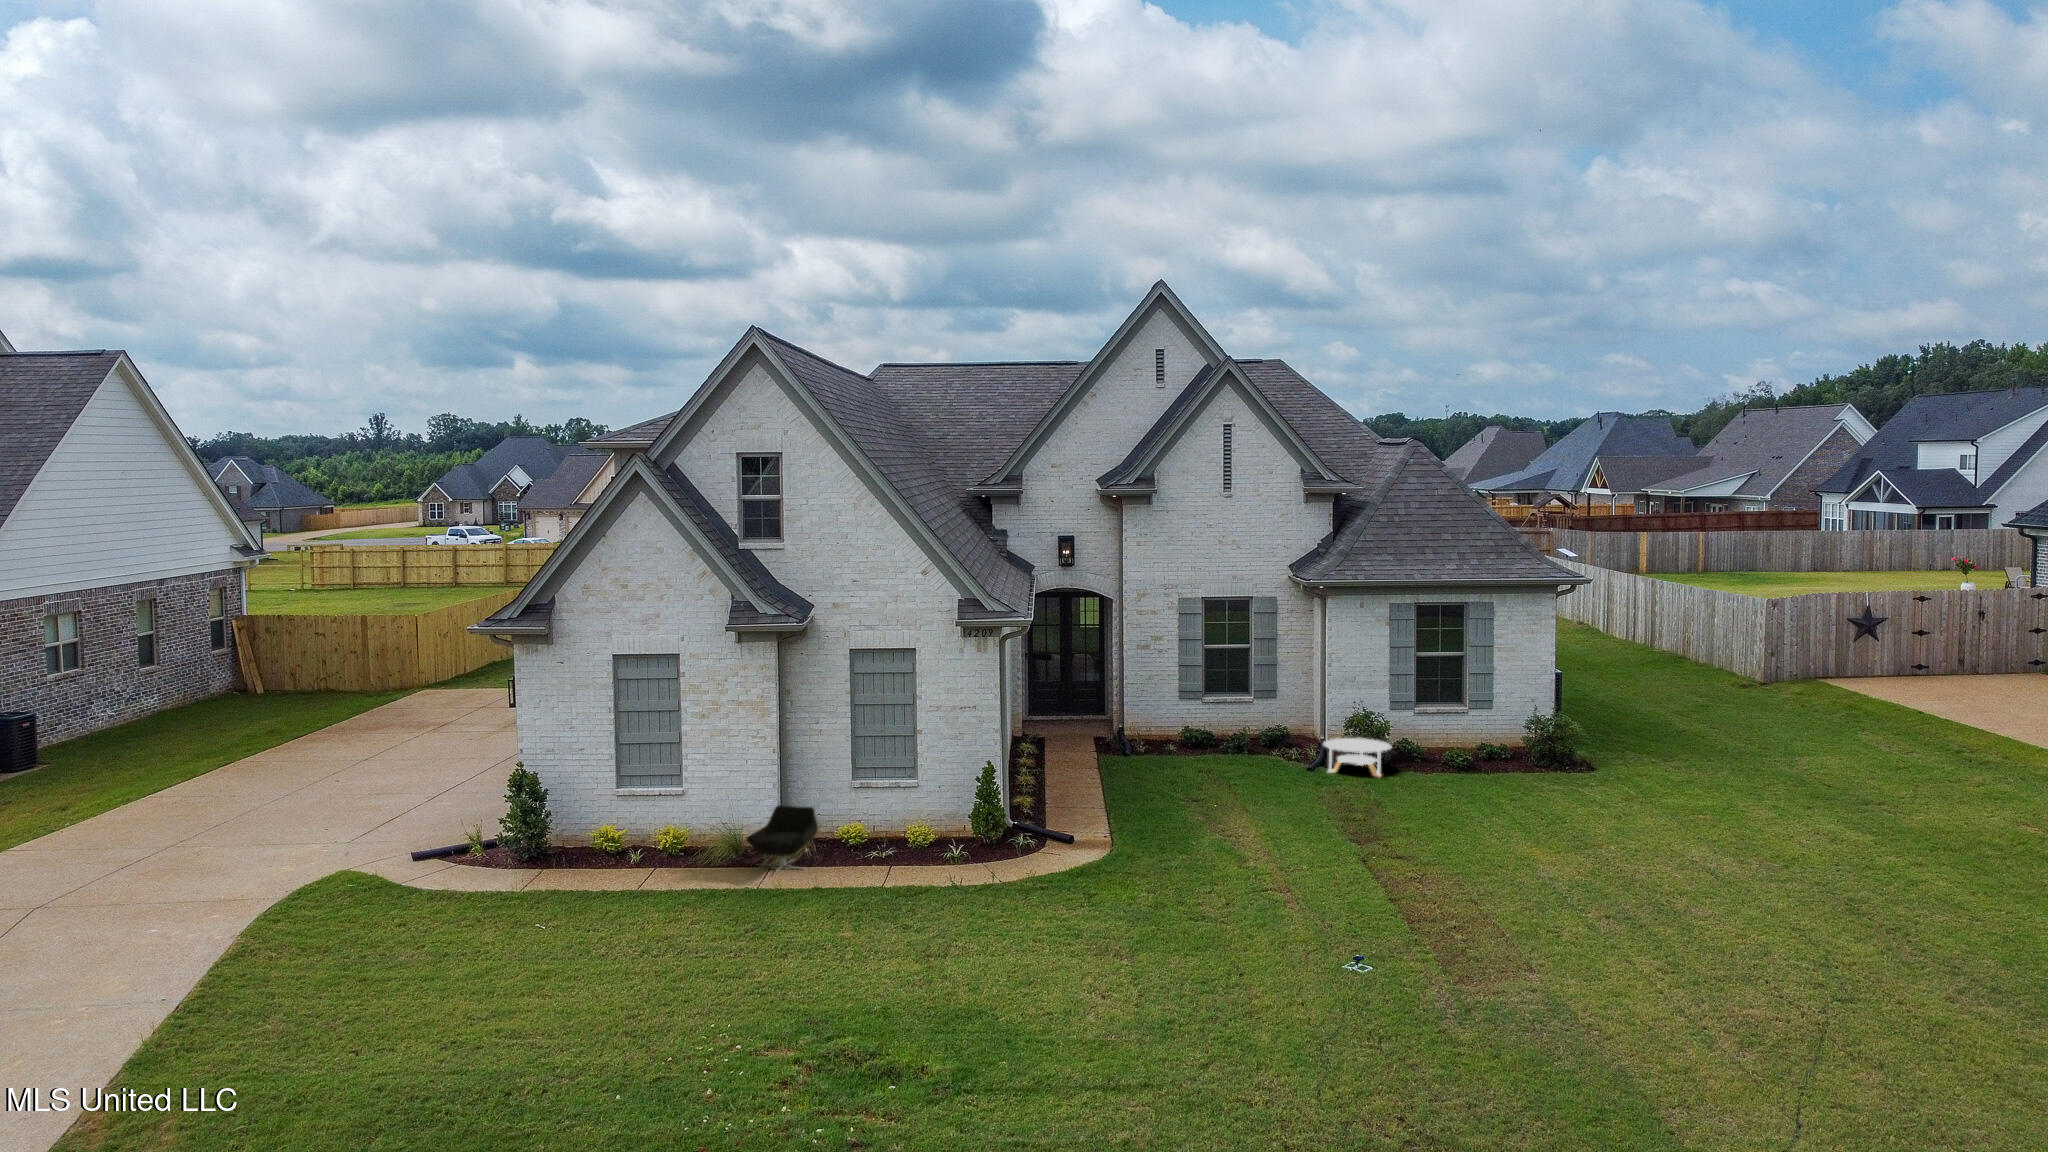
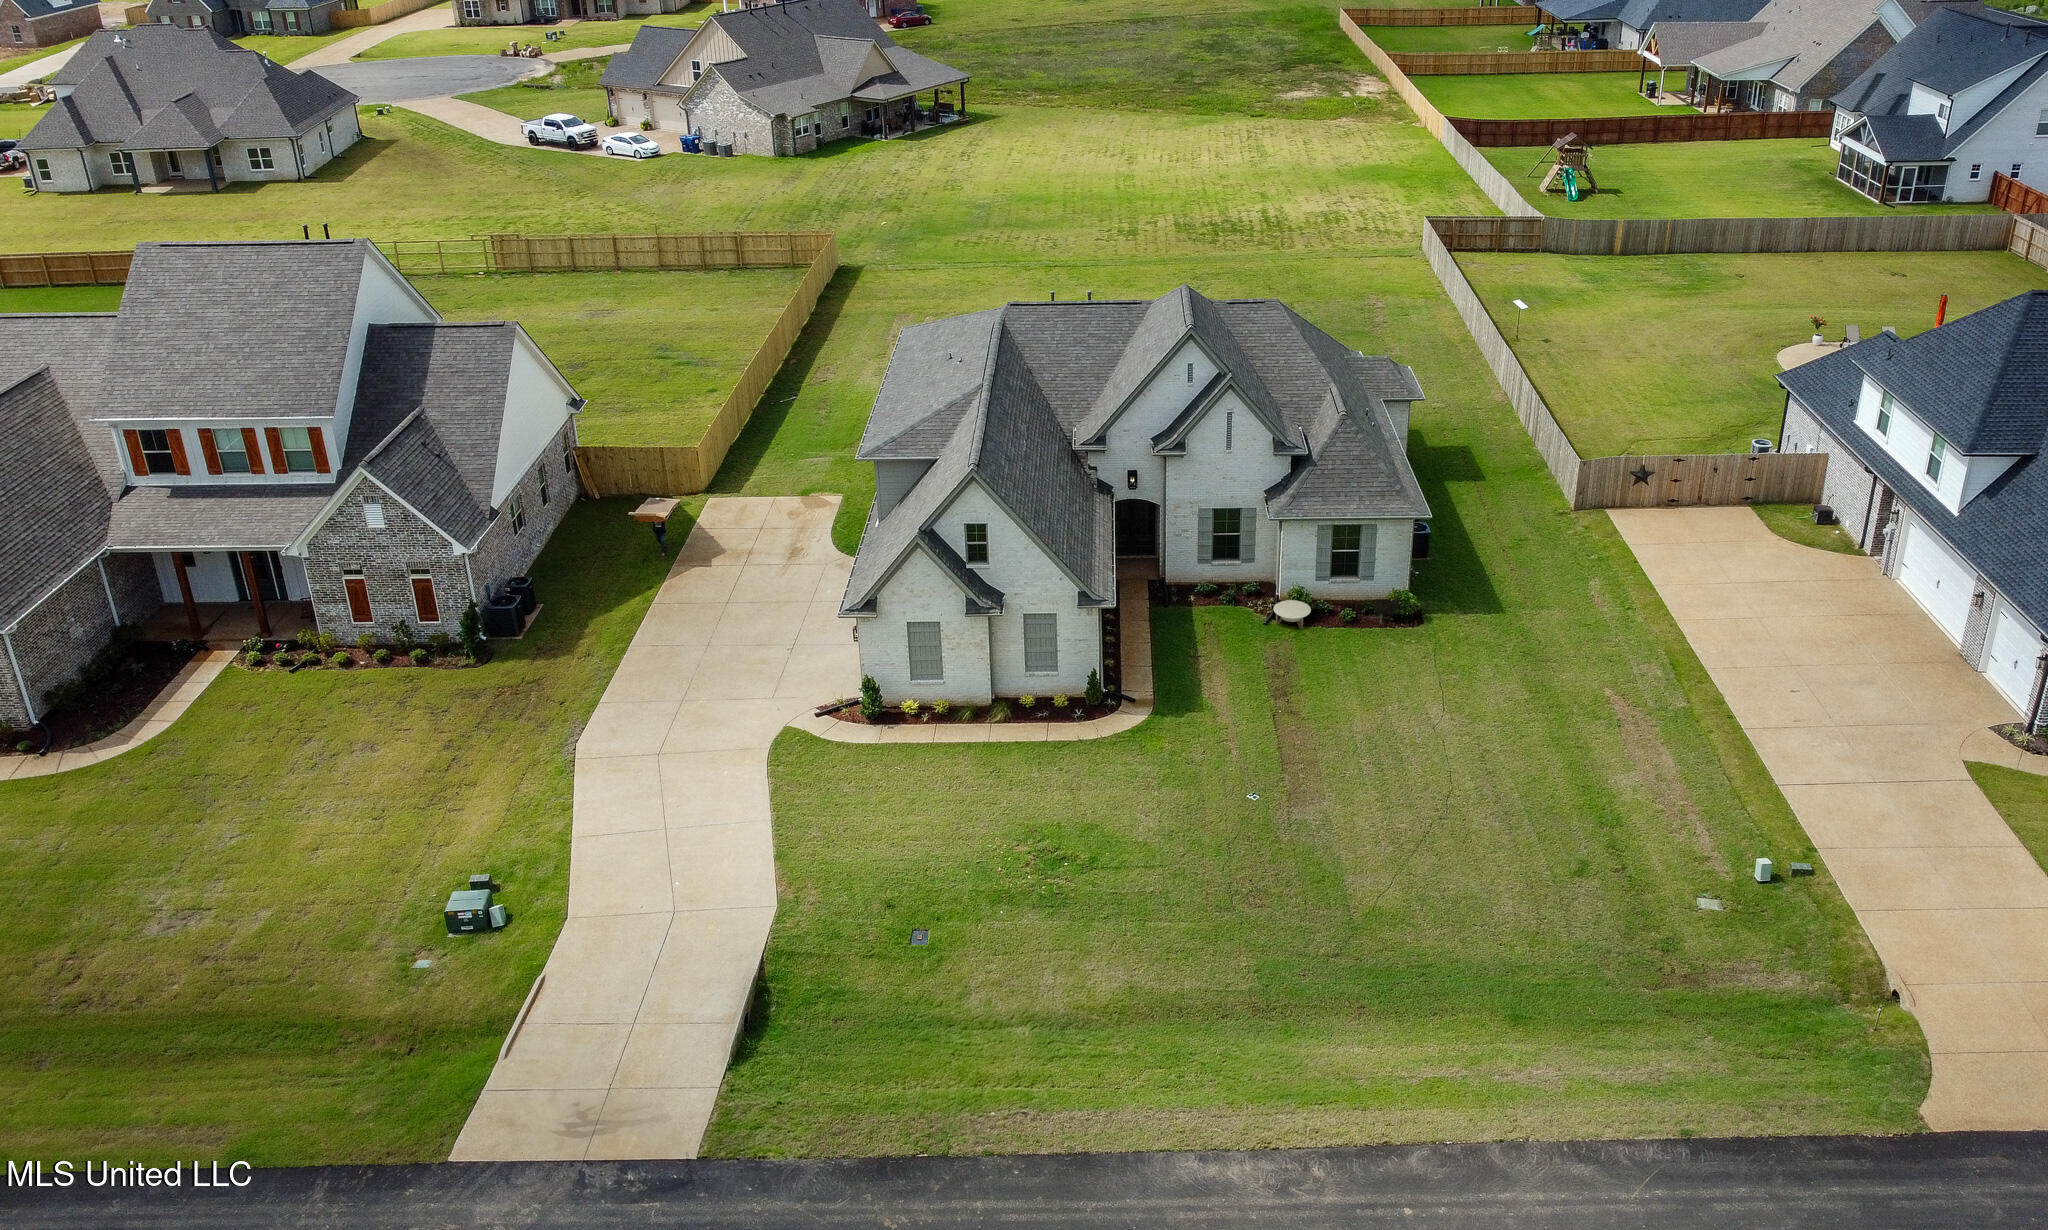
lounge chair: present [746,805,818,875] -> present [1375,596,1400,619]

